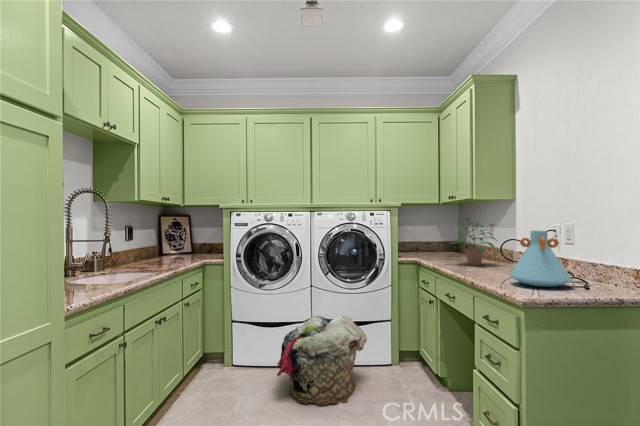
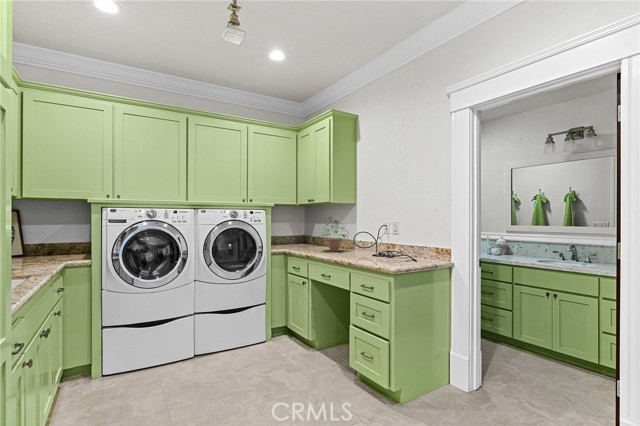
vase: present [510,231,572,287] -> none [375,225,409,261]
laundry basket: present [277,315,367,406] -> none [172,303,251,390]

